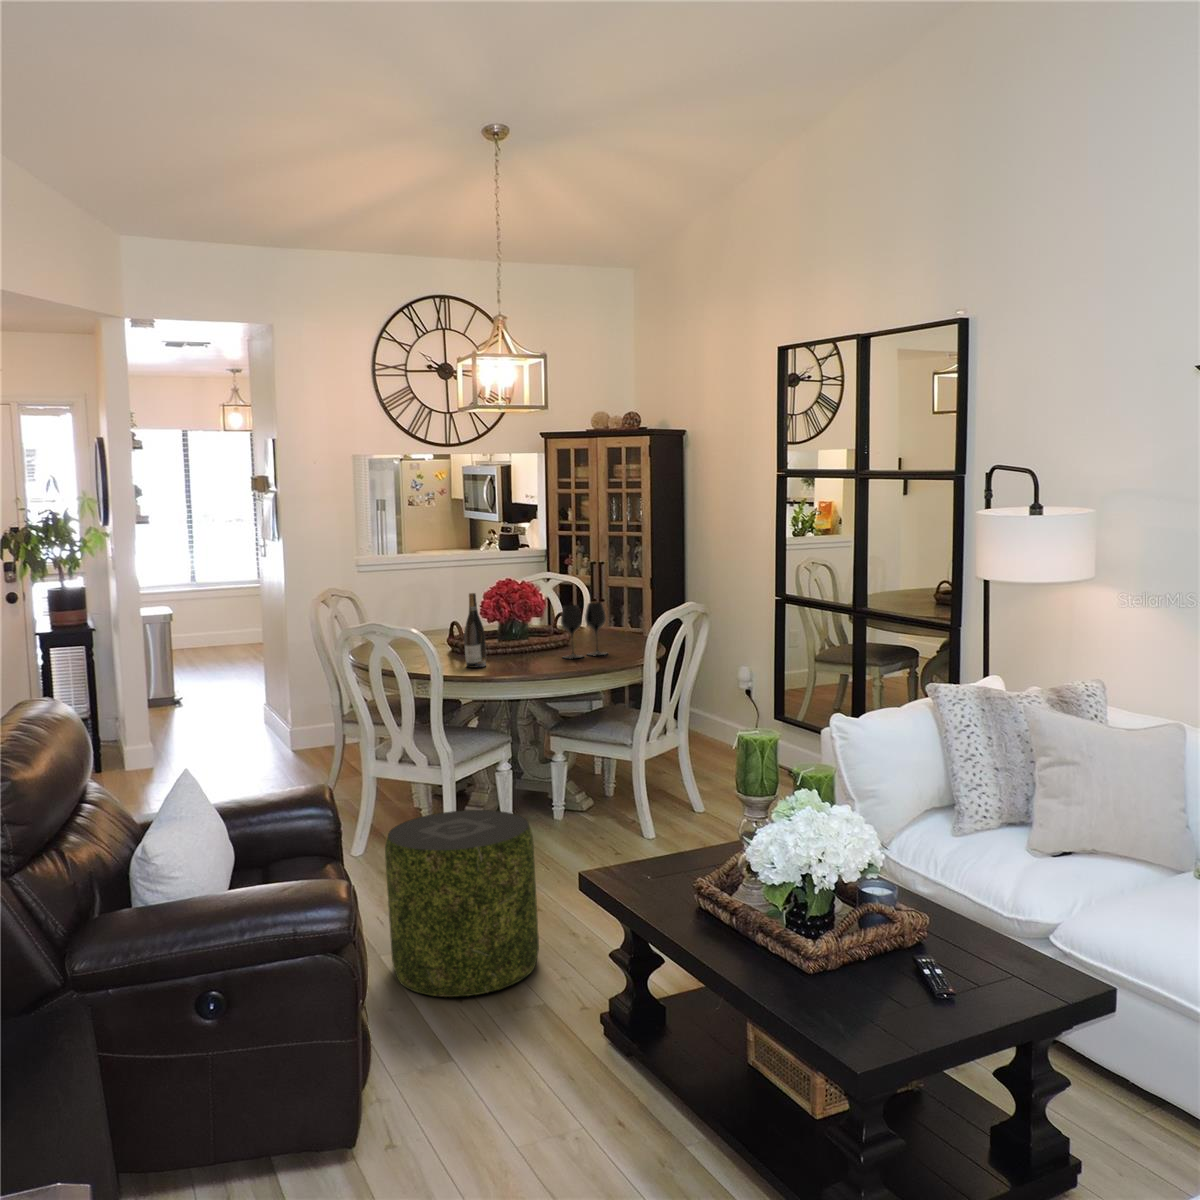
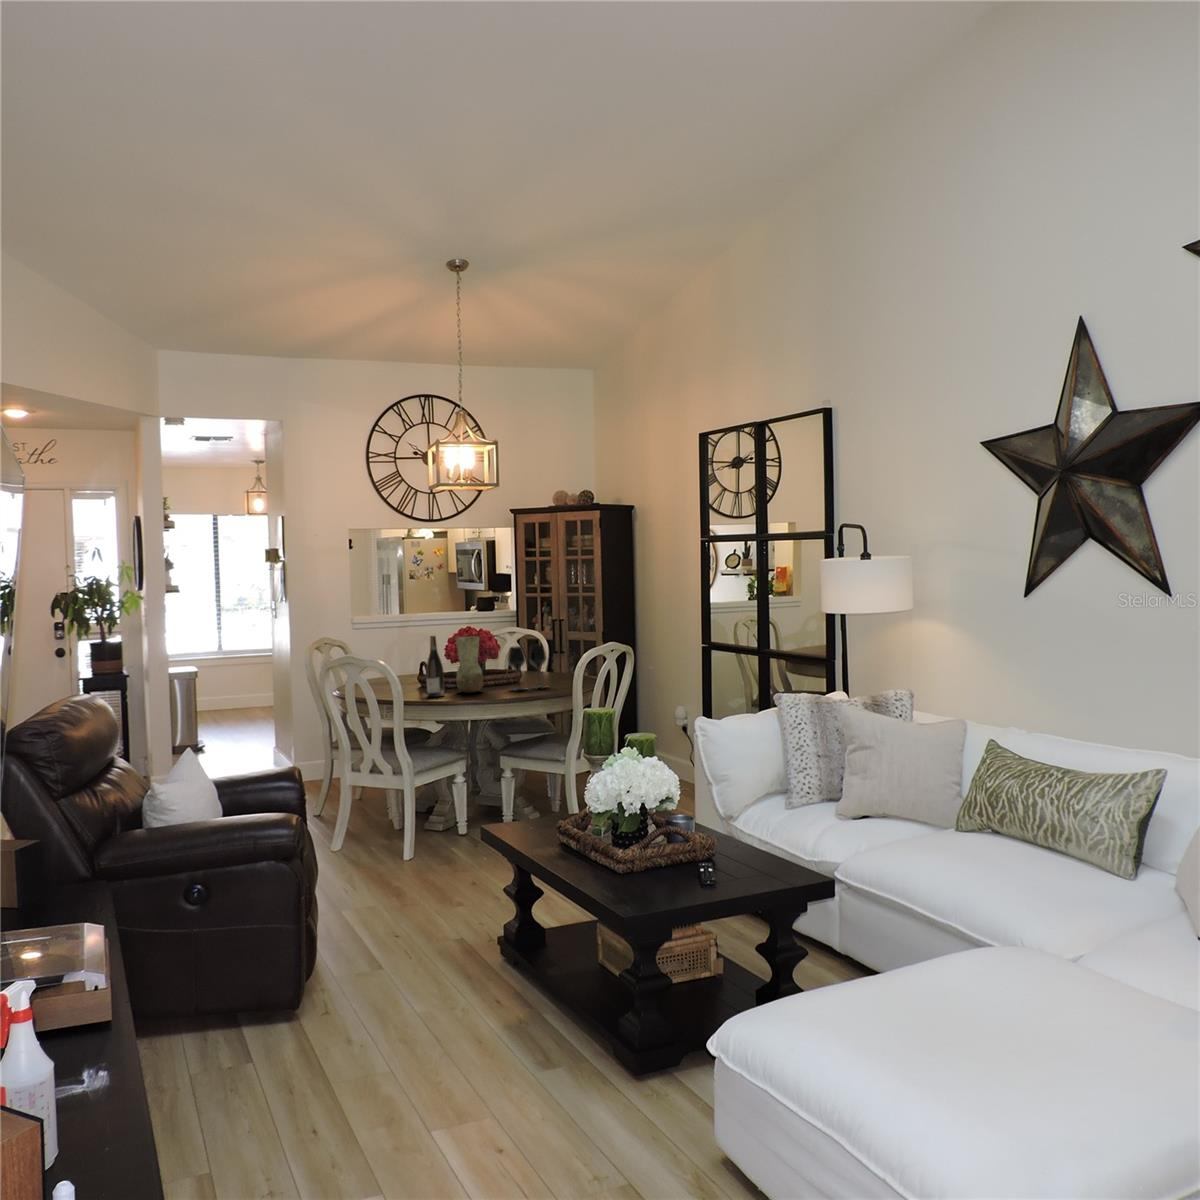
vase: none [498,593,532,661] -> present [456,636,483,693]
pouf: present [385,810,539,997] -> none [344,797,464,933]

